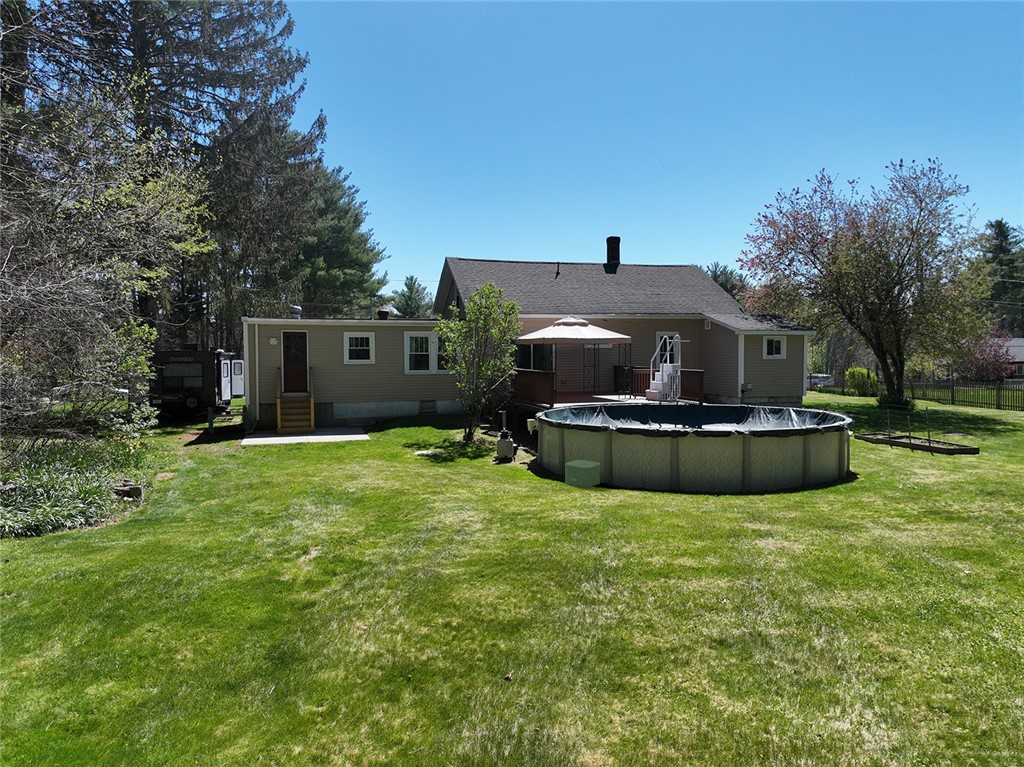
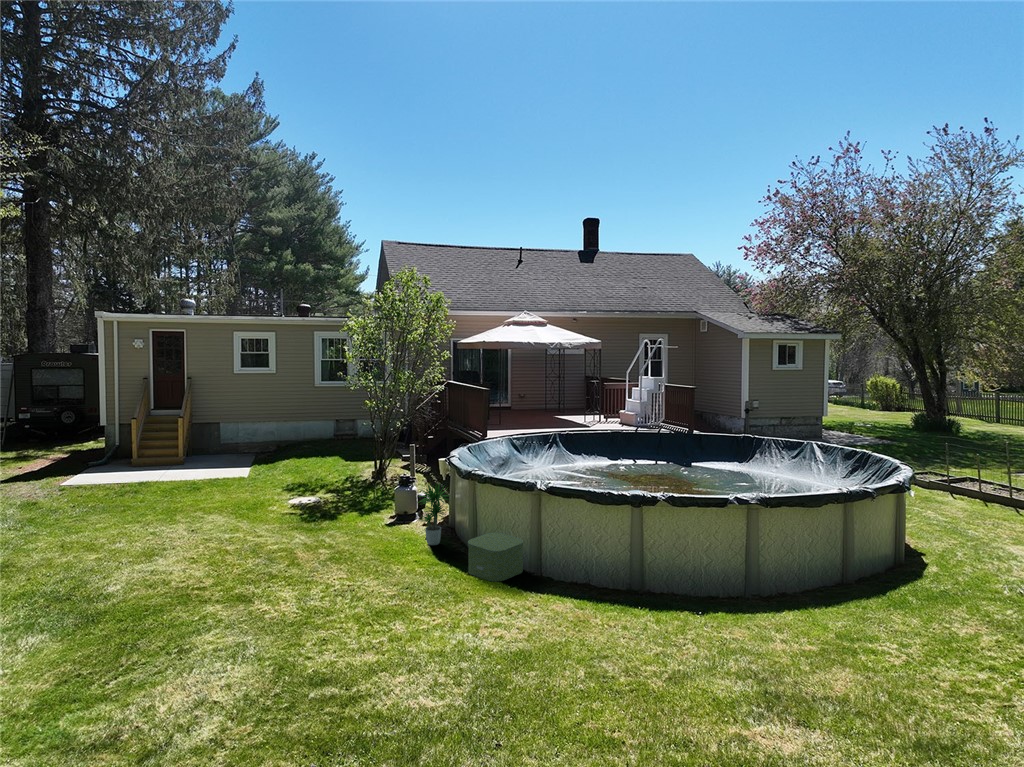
bench: present [208,405,249,434] -> none [42,426,101,466]
potted plant: none [522,430,547,472] -> present [417,484,448,545]

